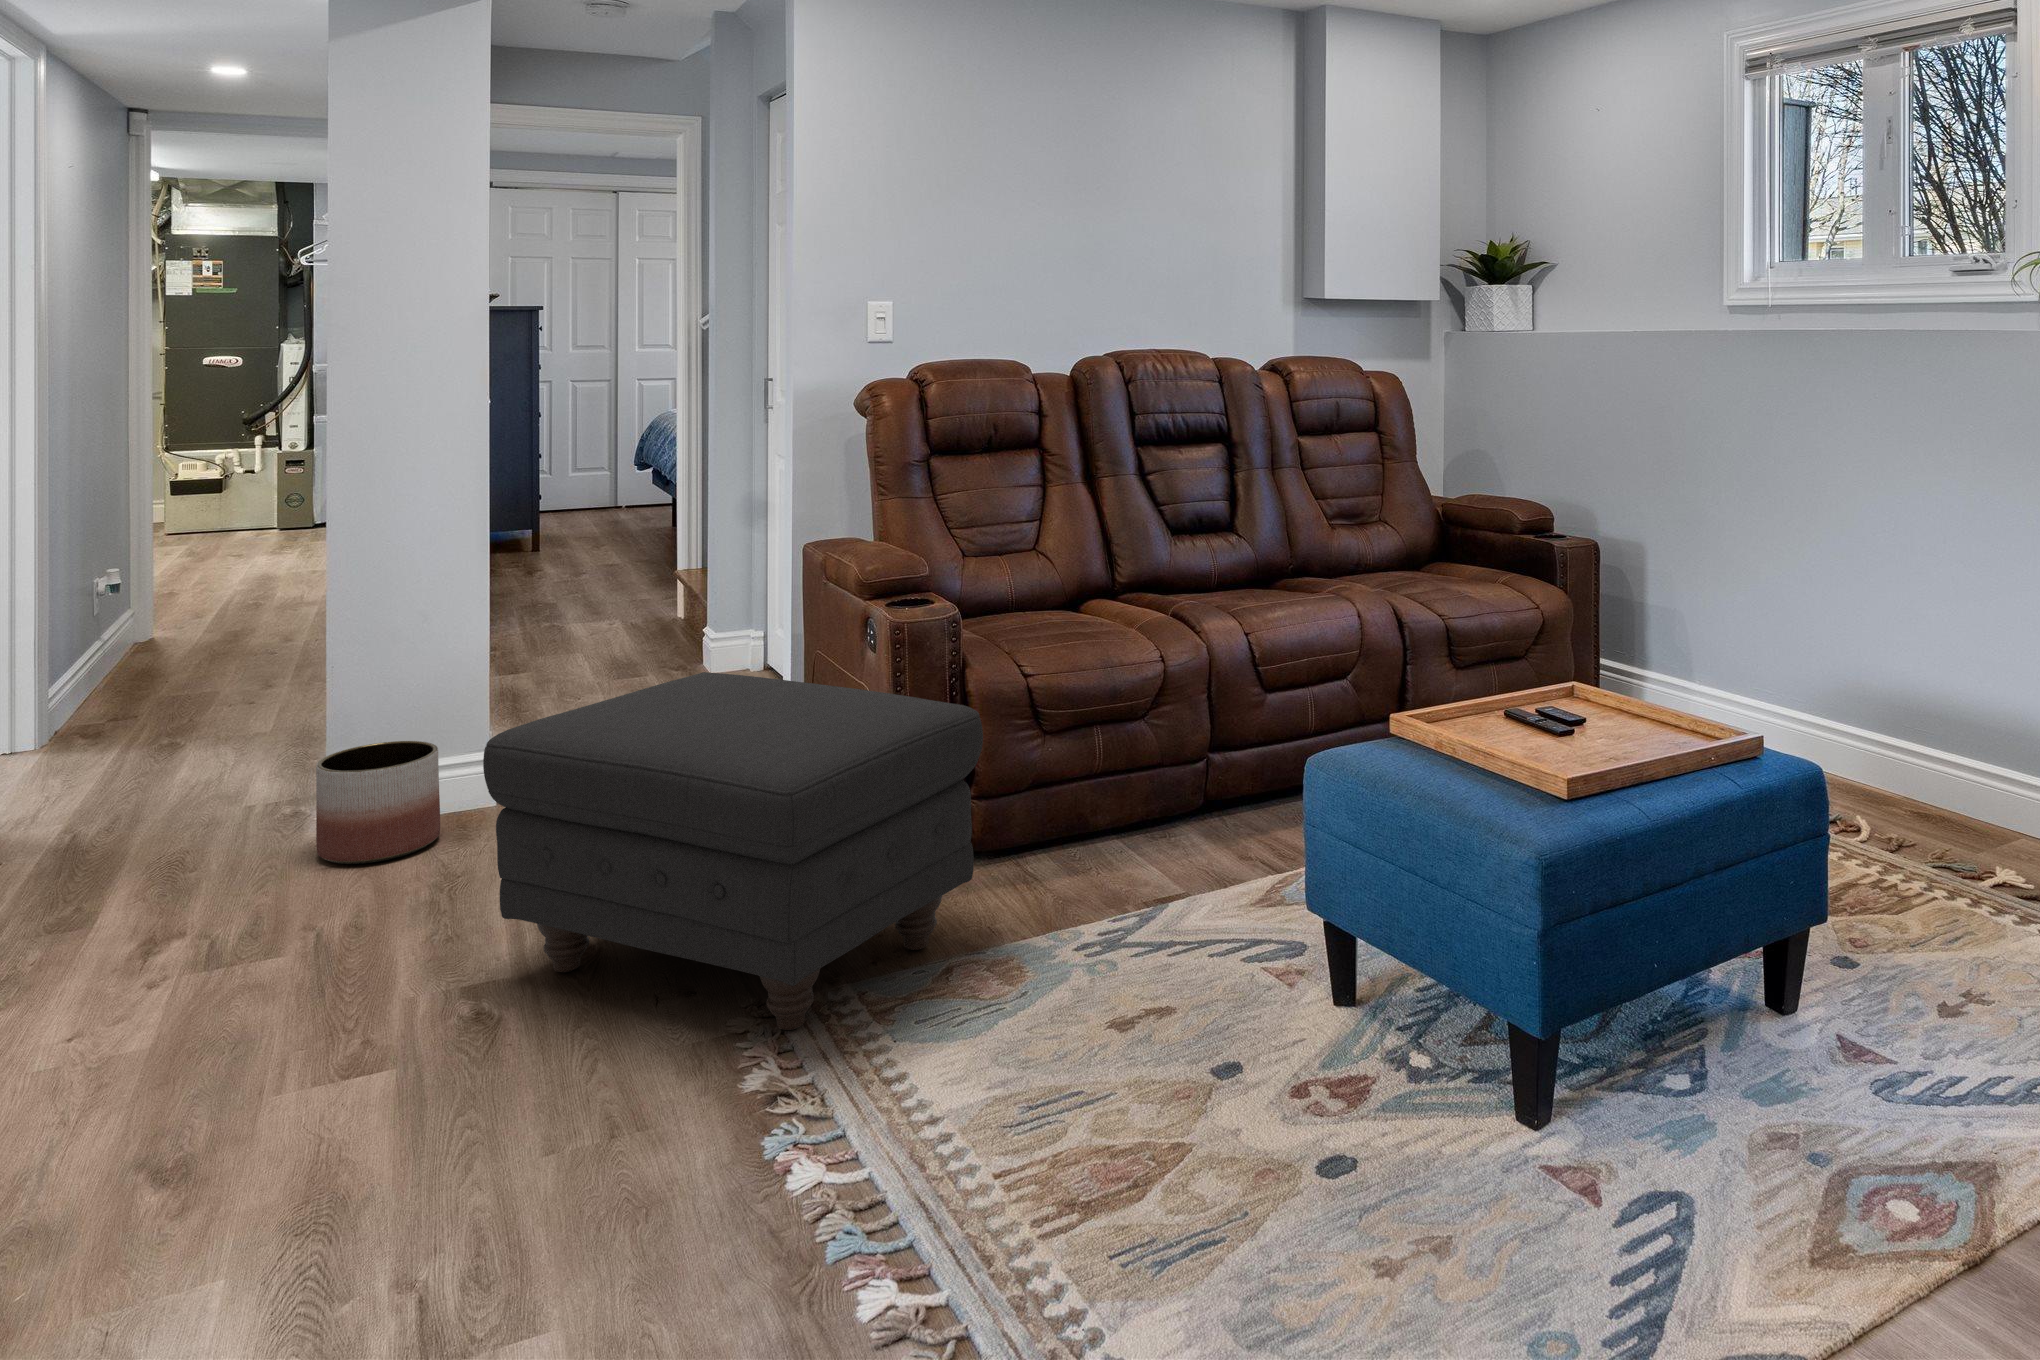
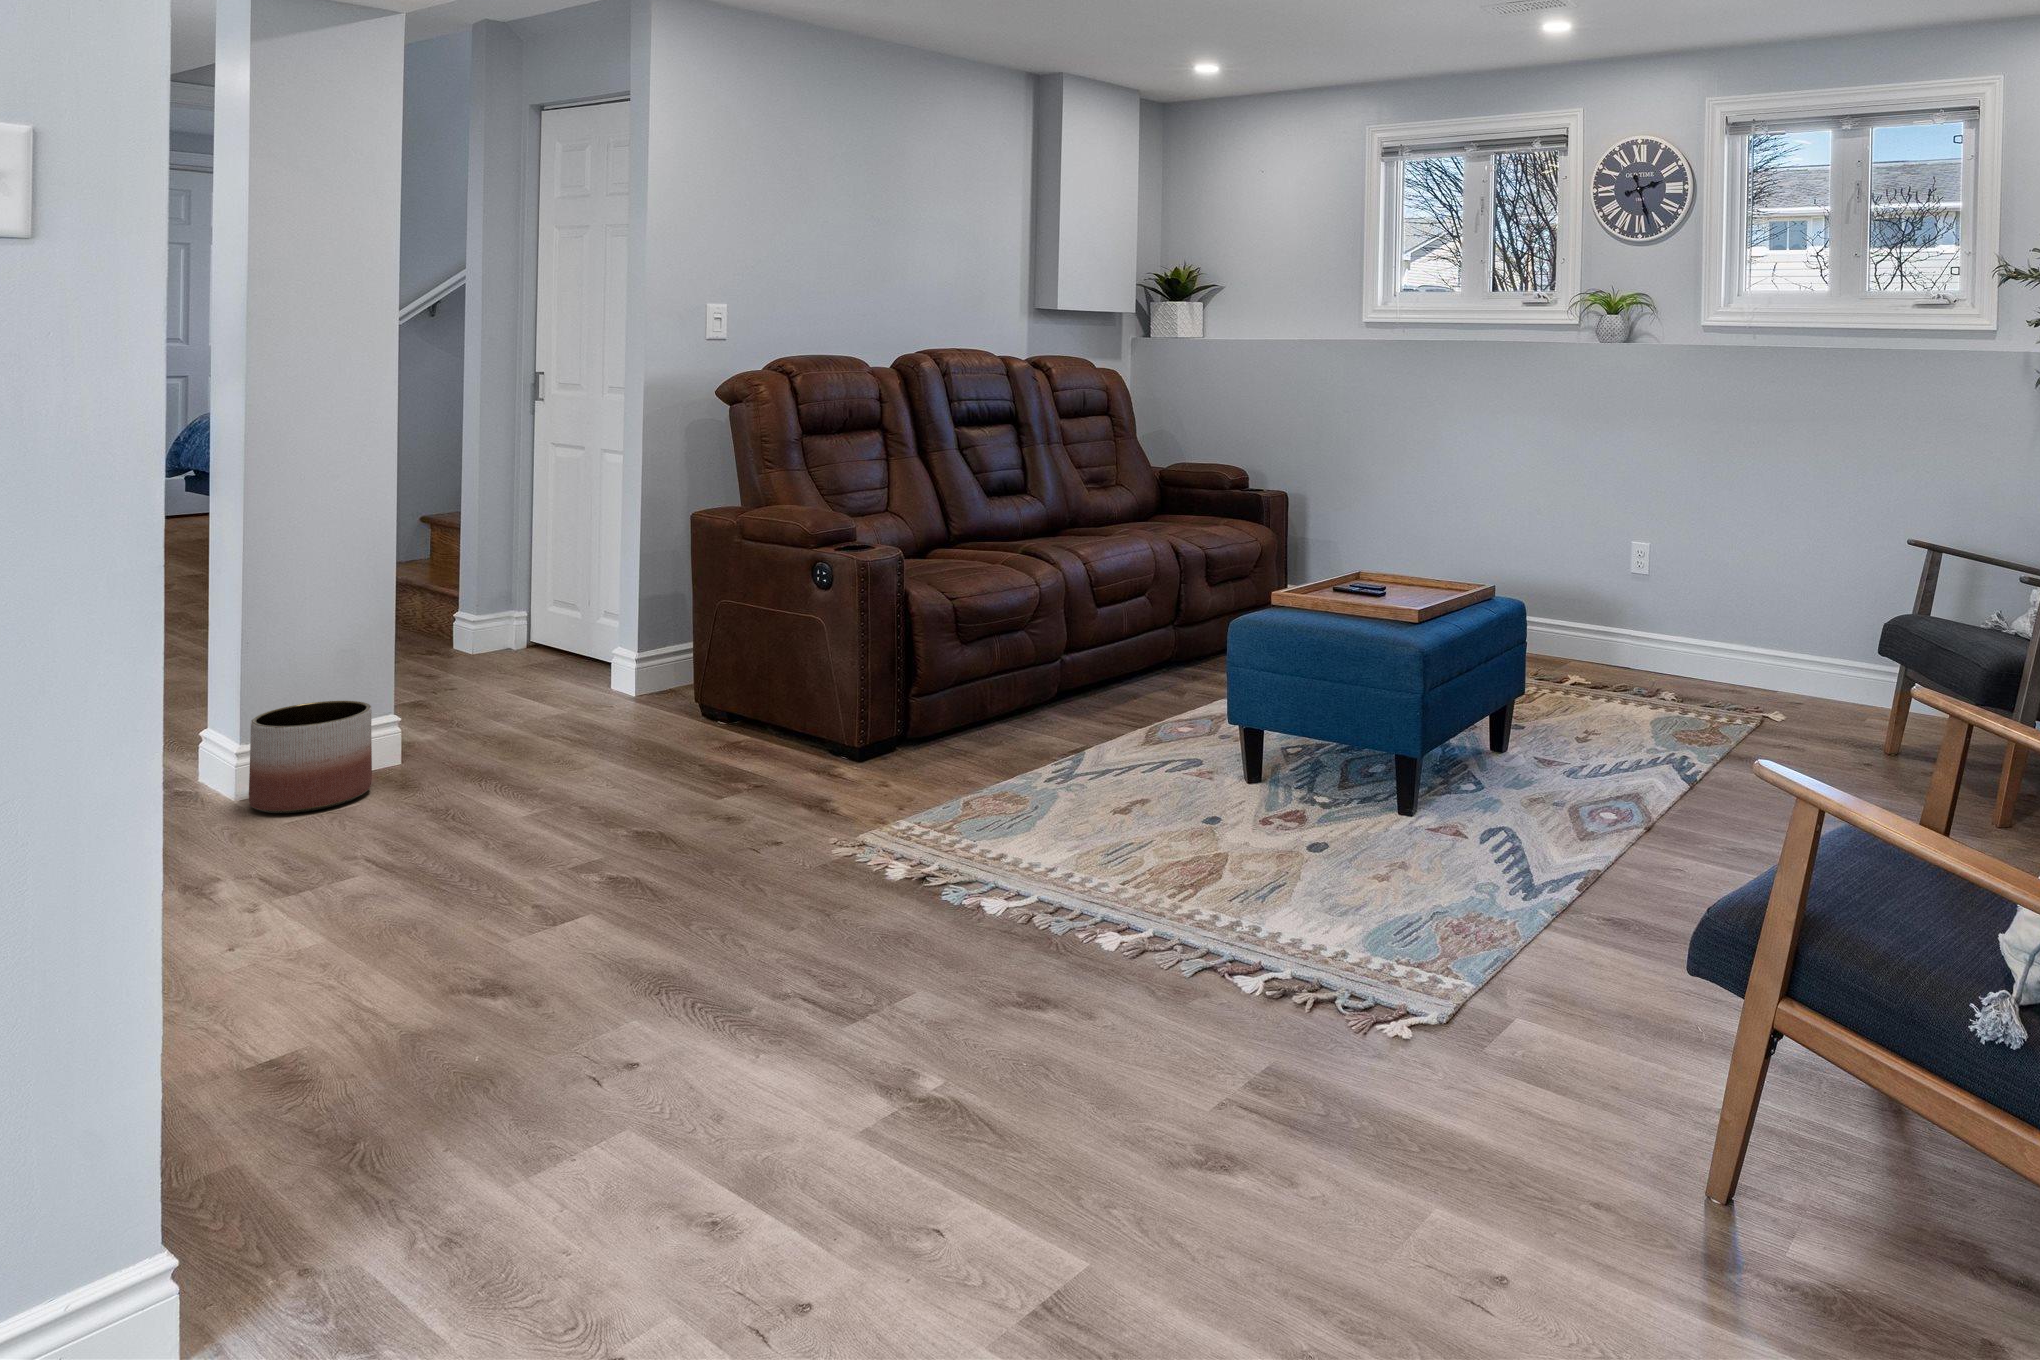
ottoman: present [483,672,983,1030] -> none [576,606,965,846]

